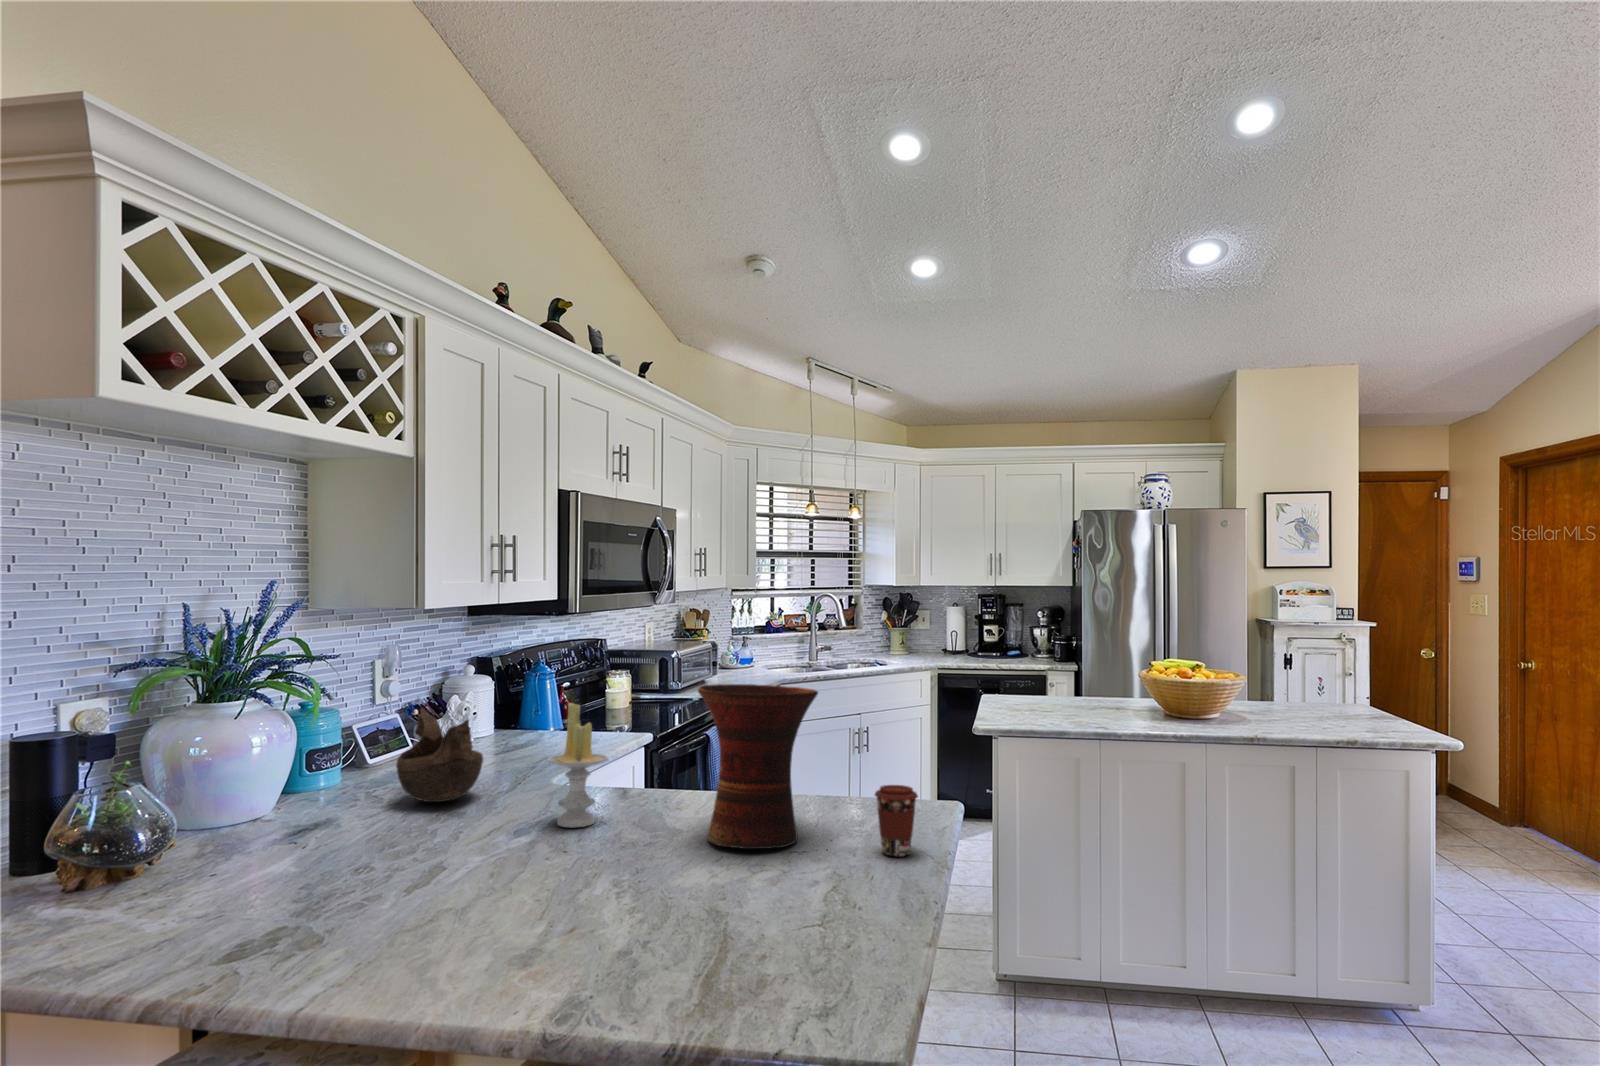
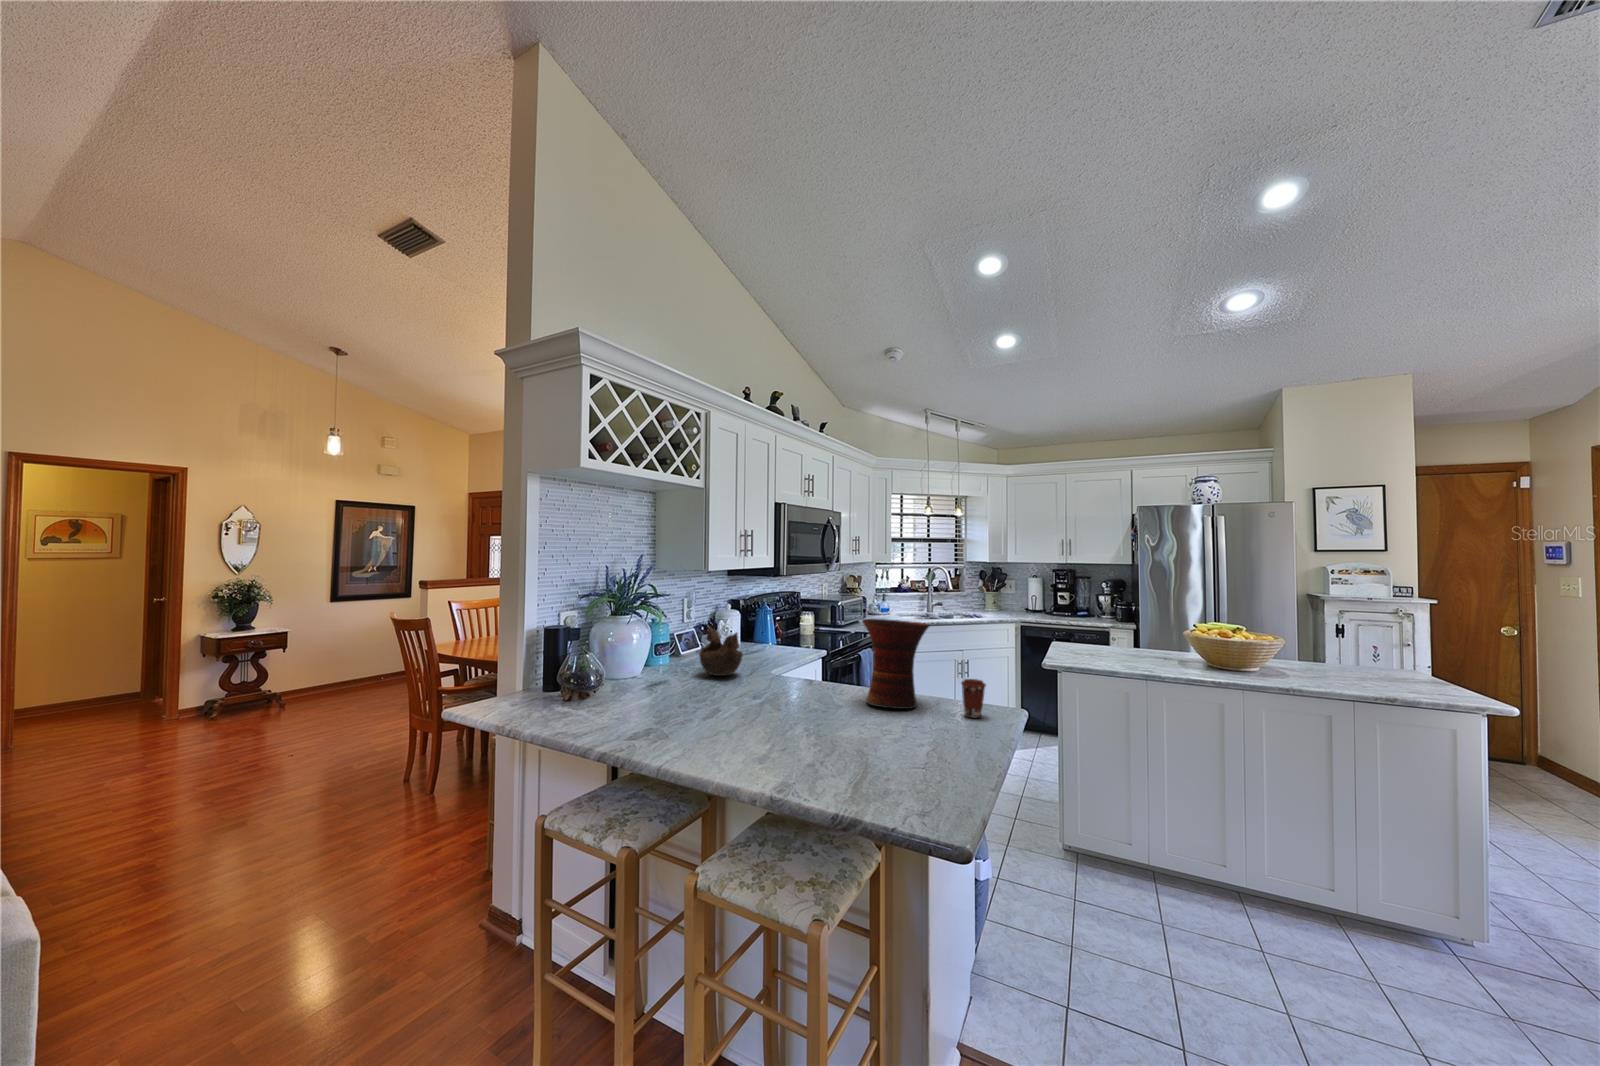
candle: present [549,703,608,827] -> none [780,625,812,692]

